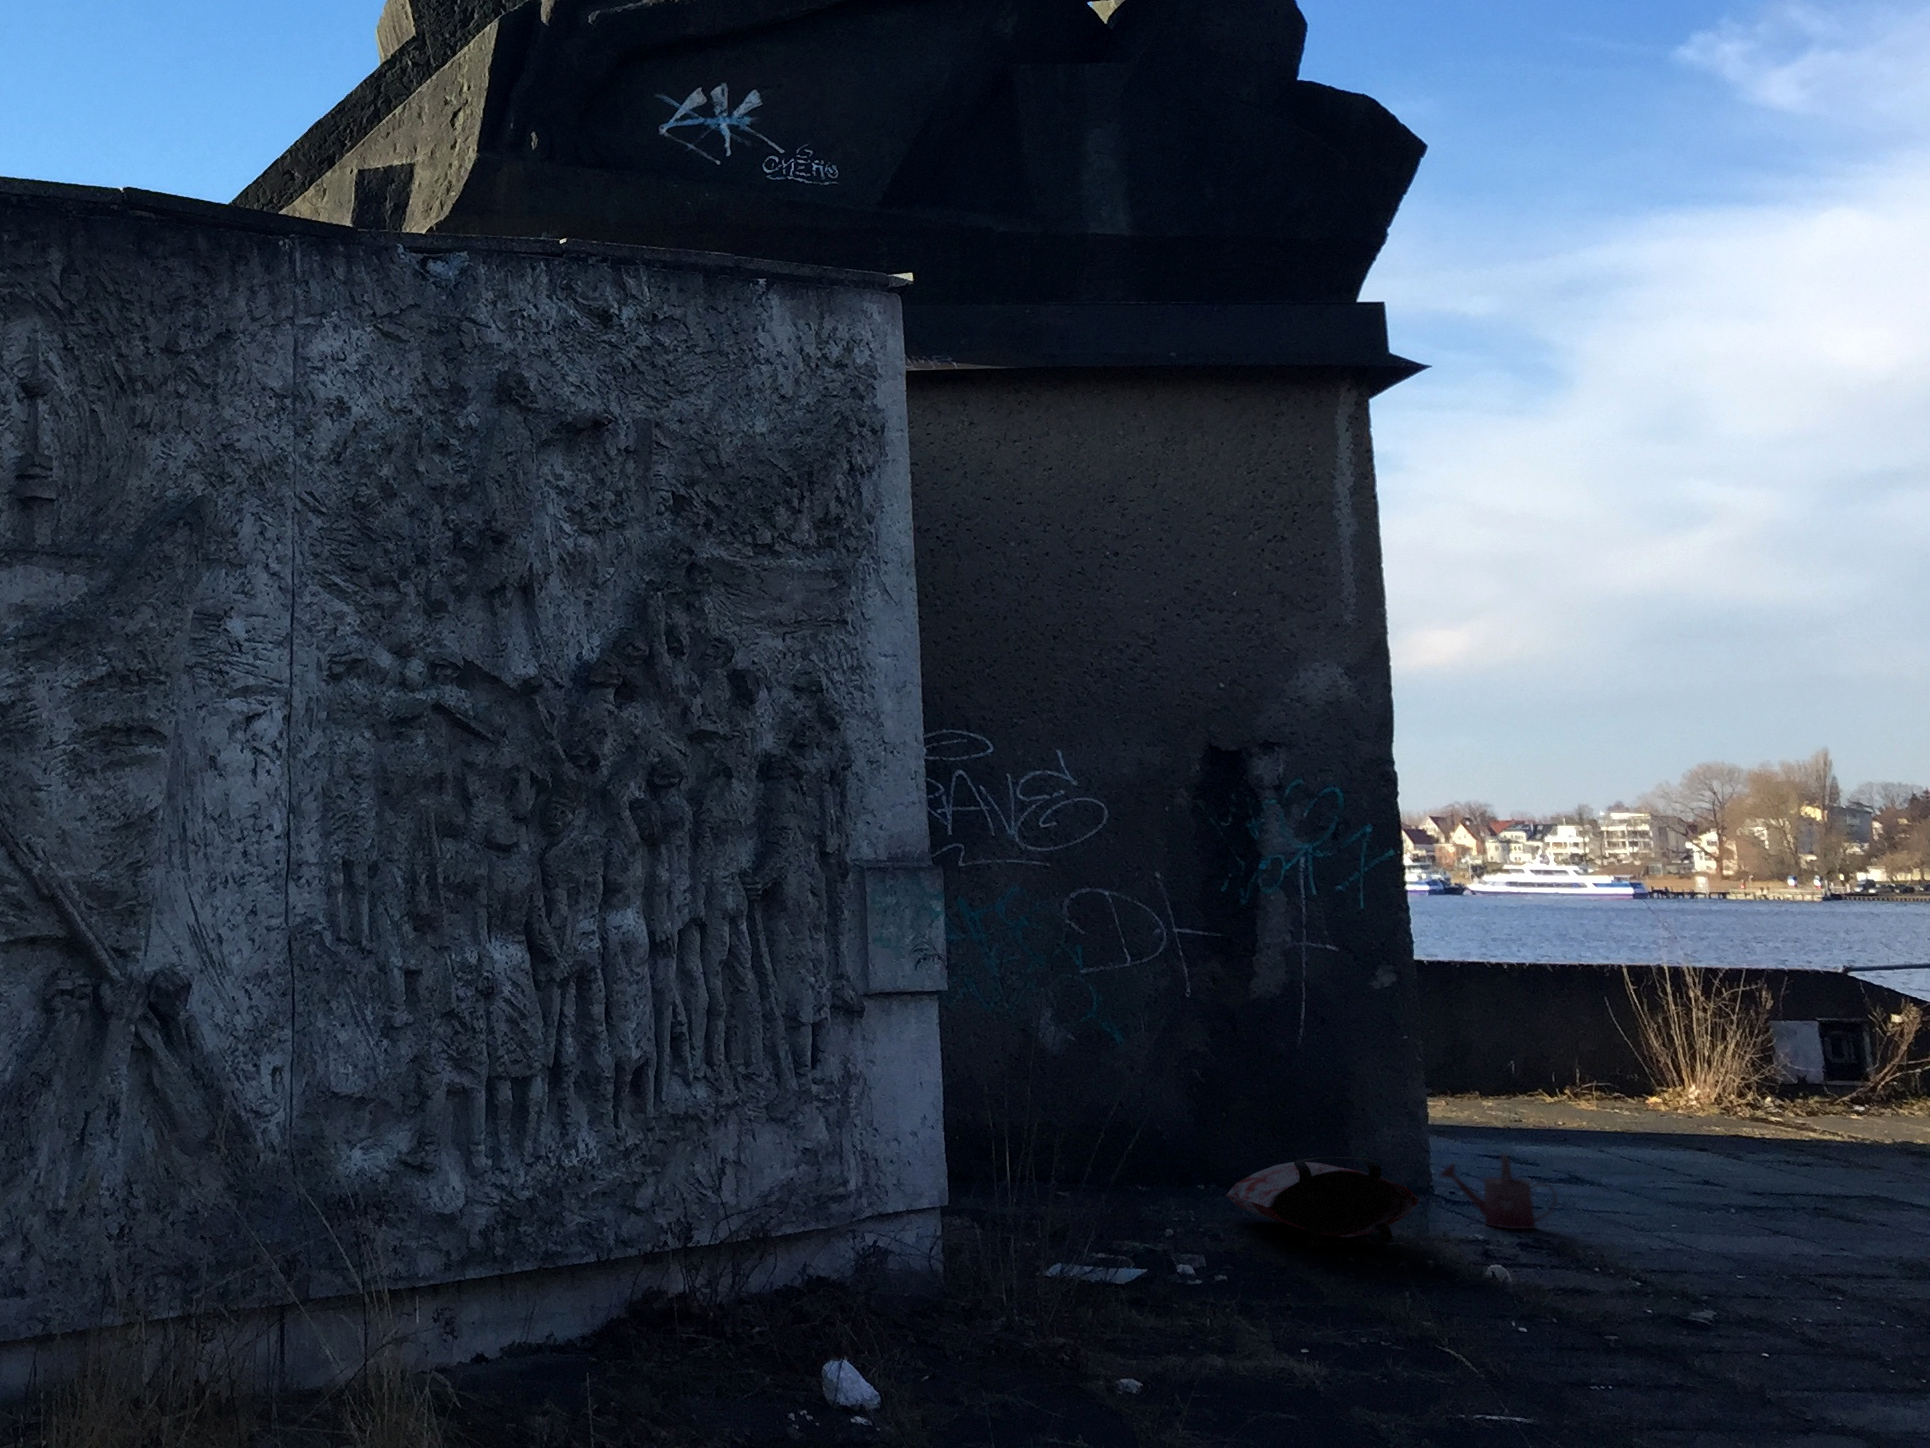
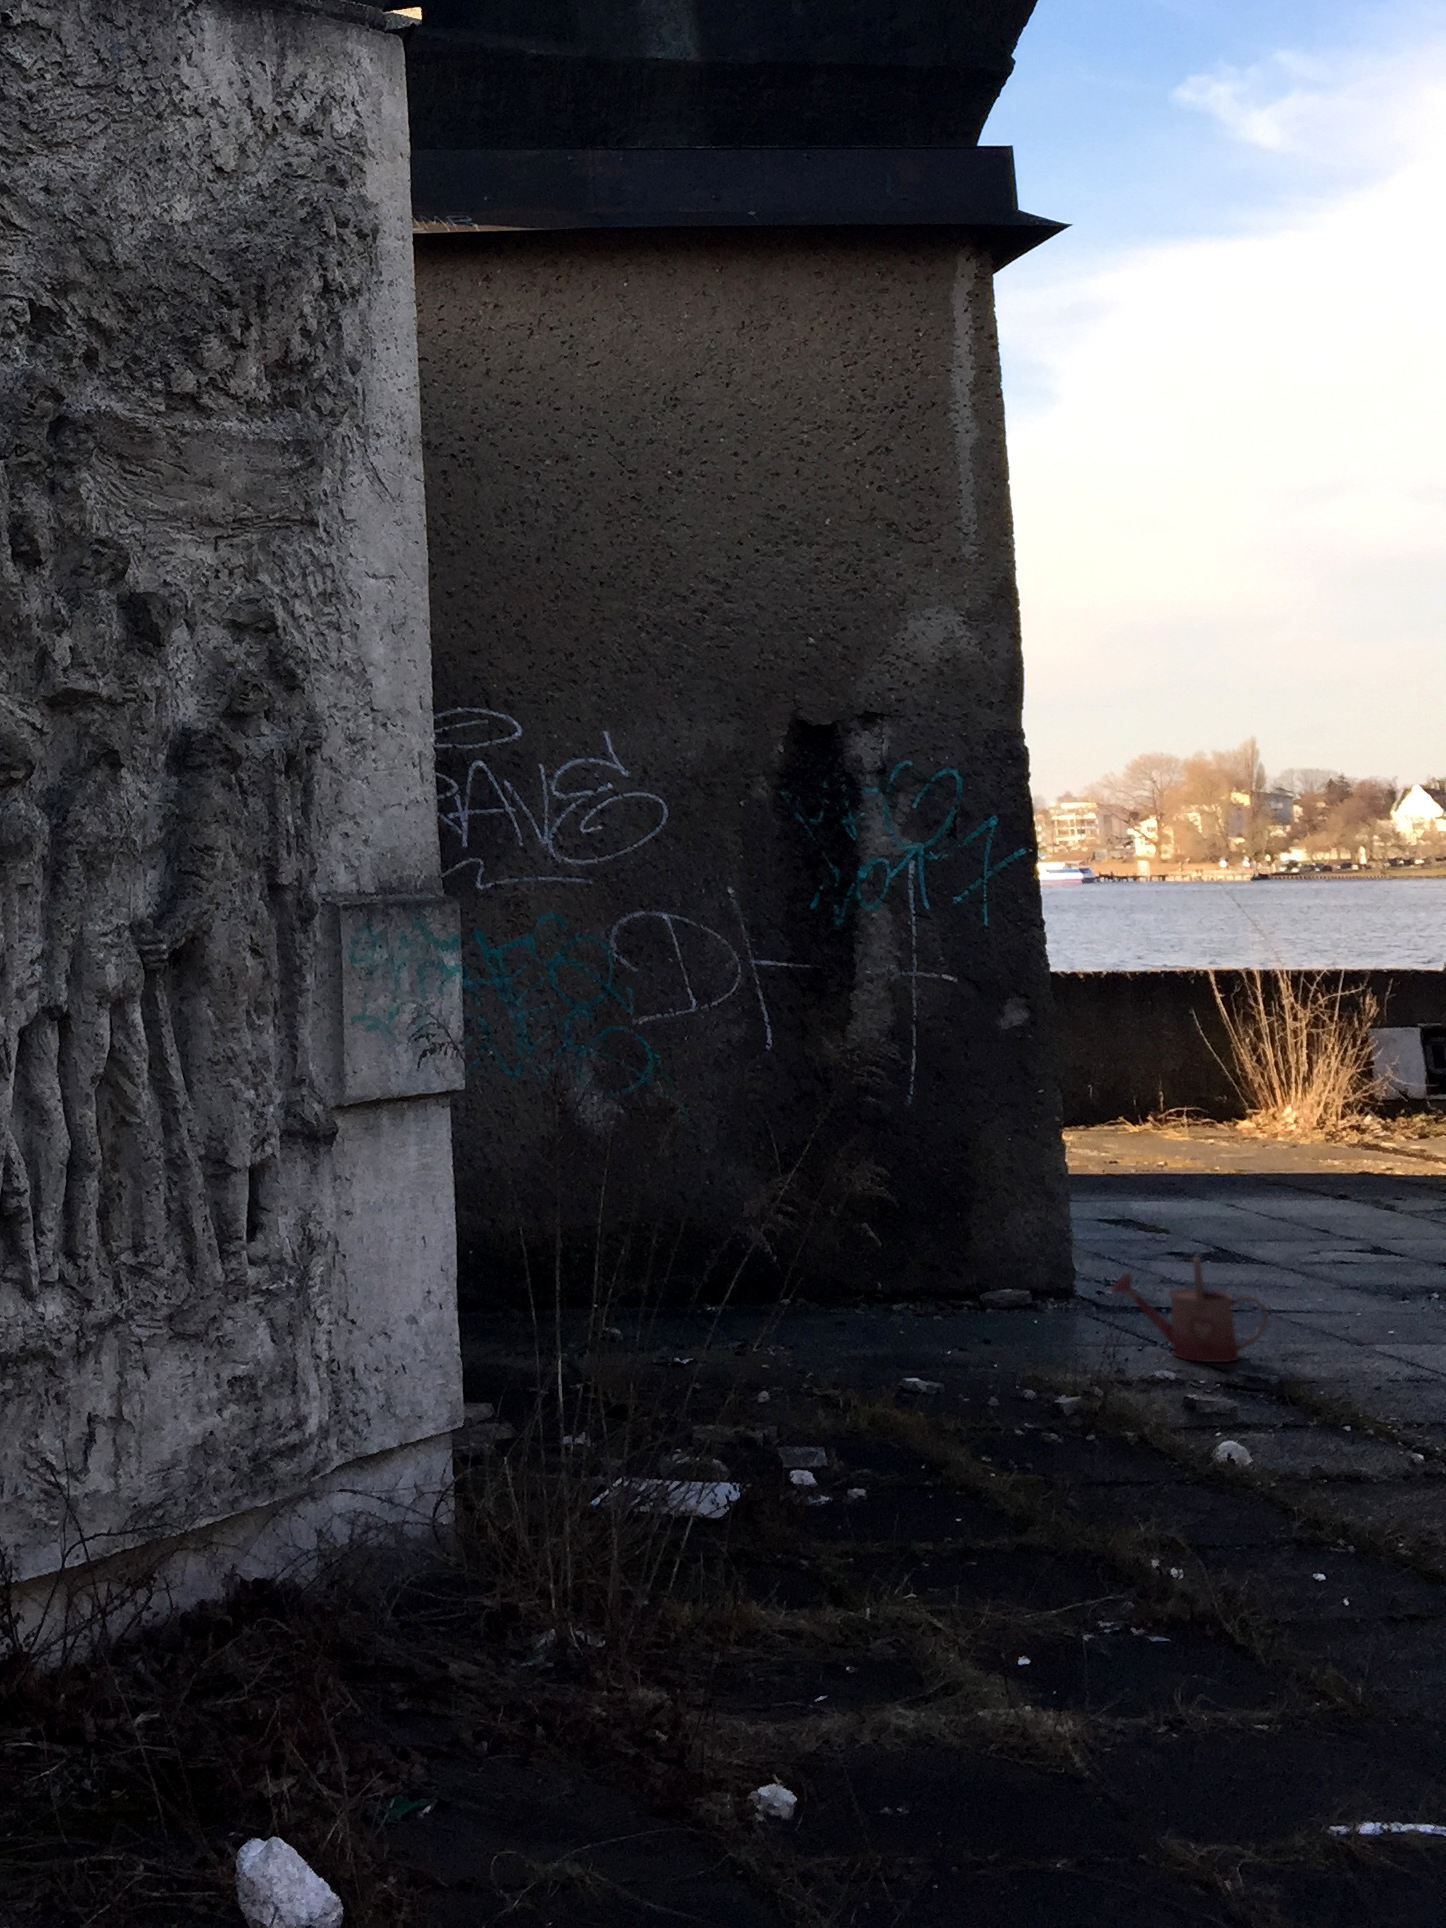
bag: present [1226,1157,1420,1247] -> none [839,1287,1119,1425]

